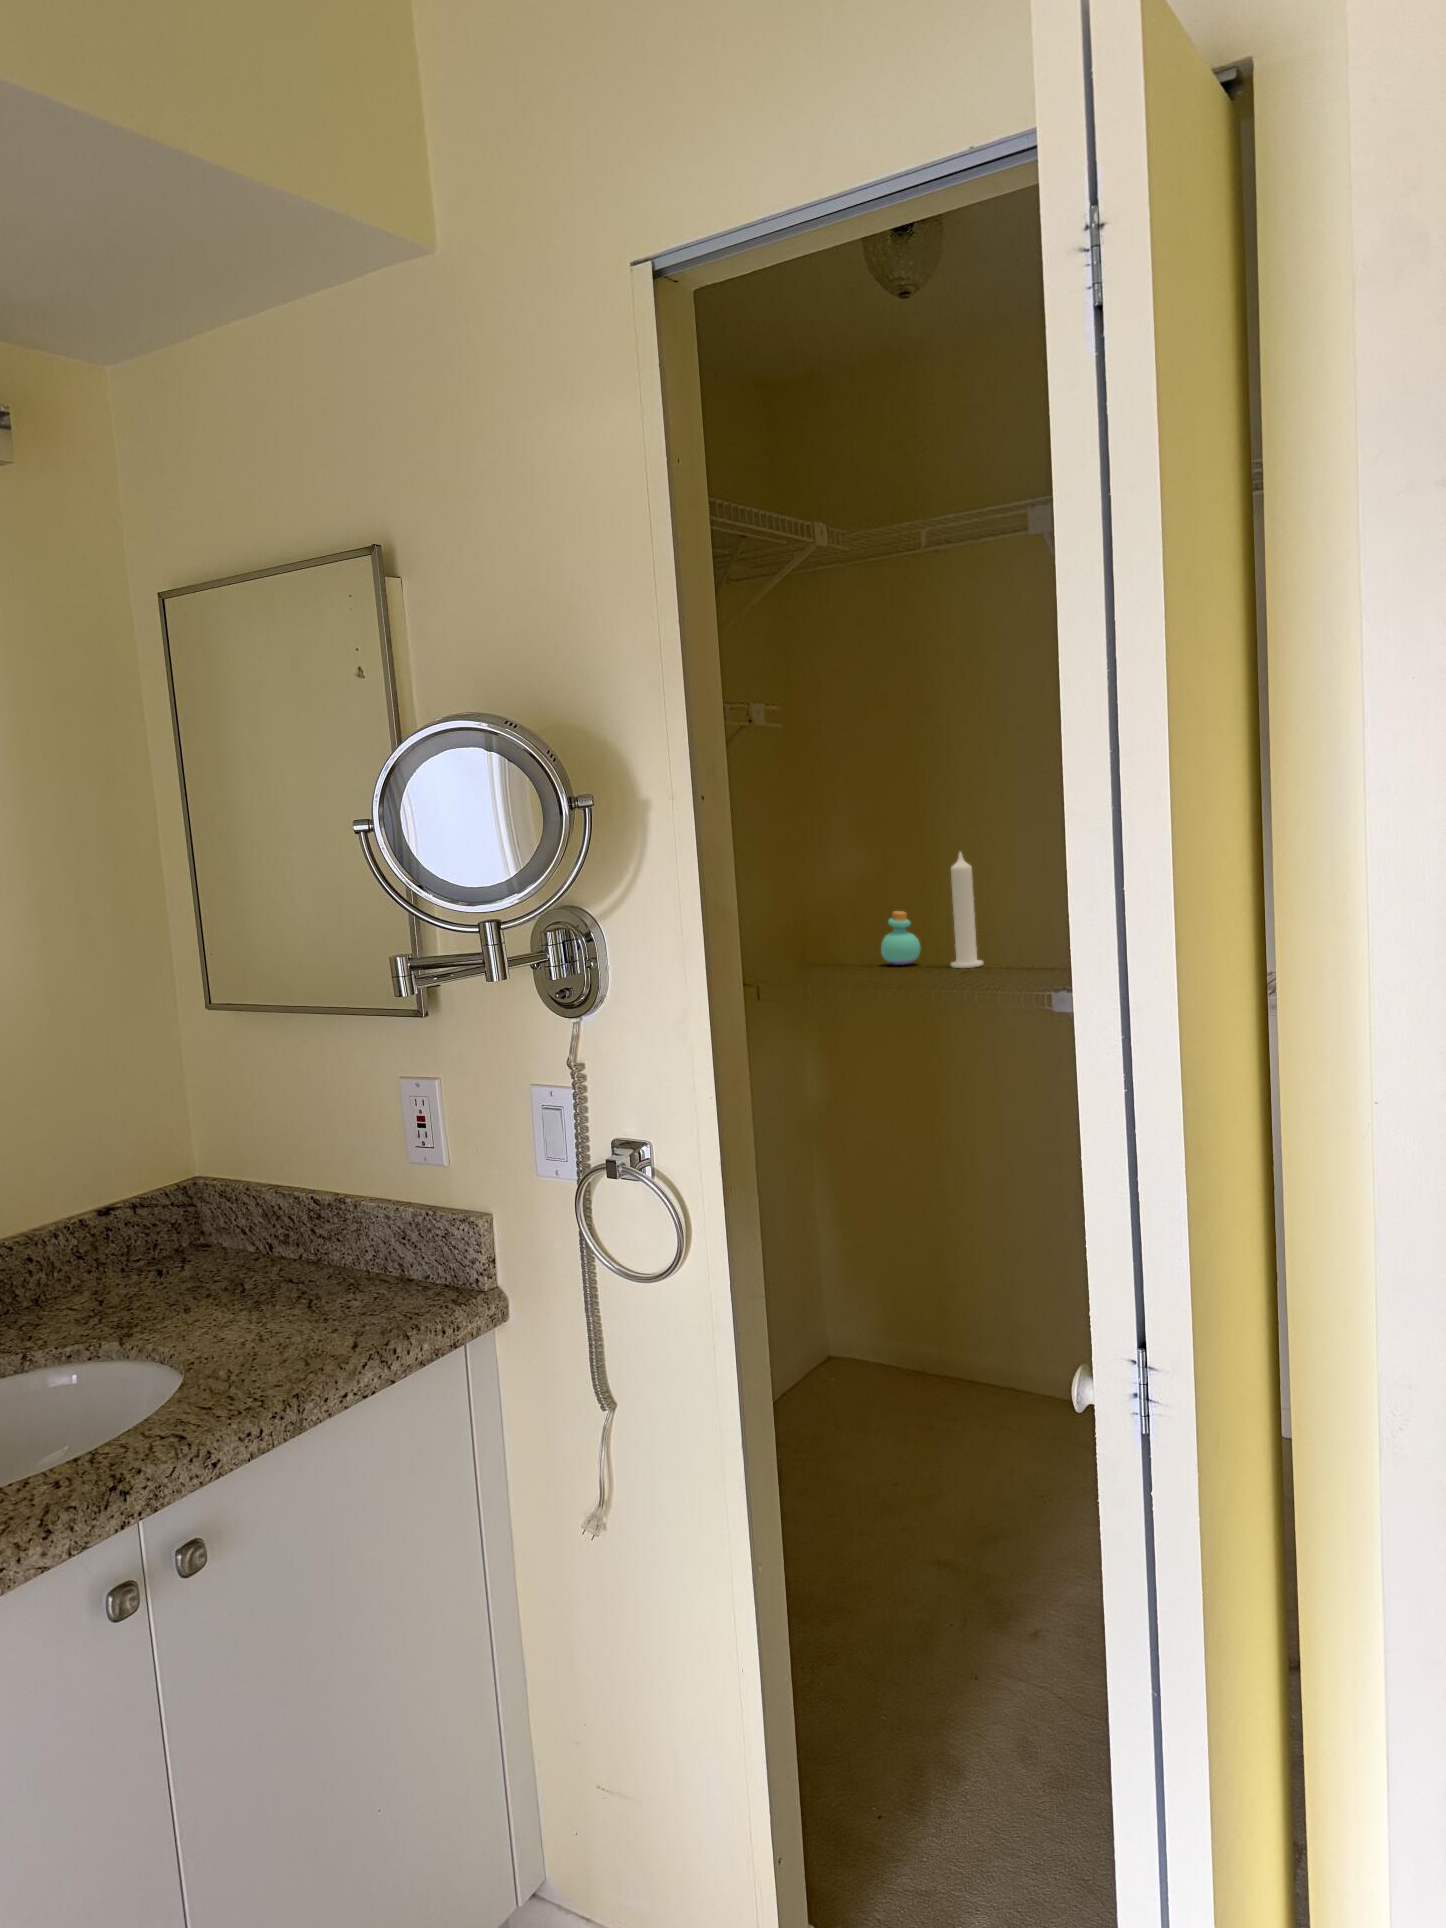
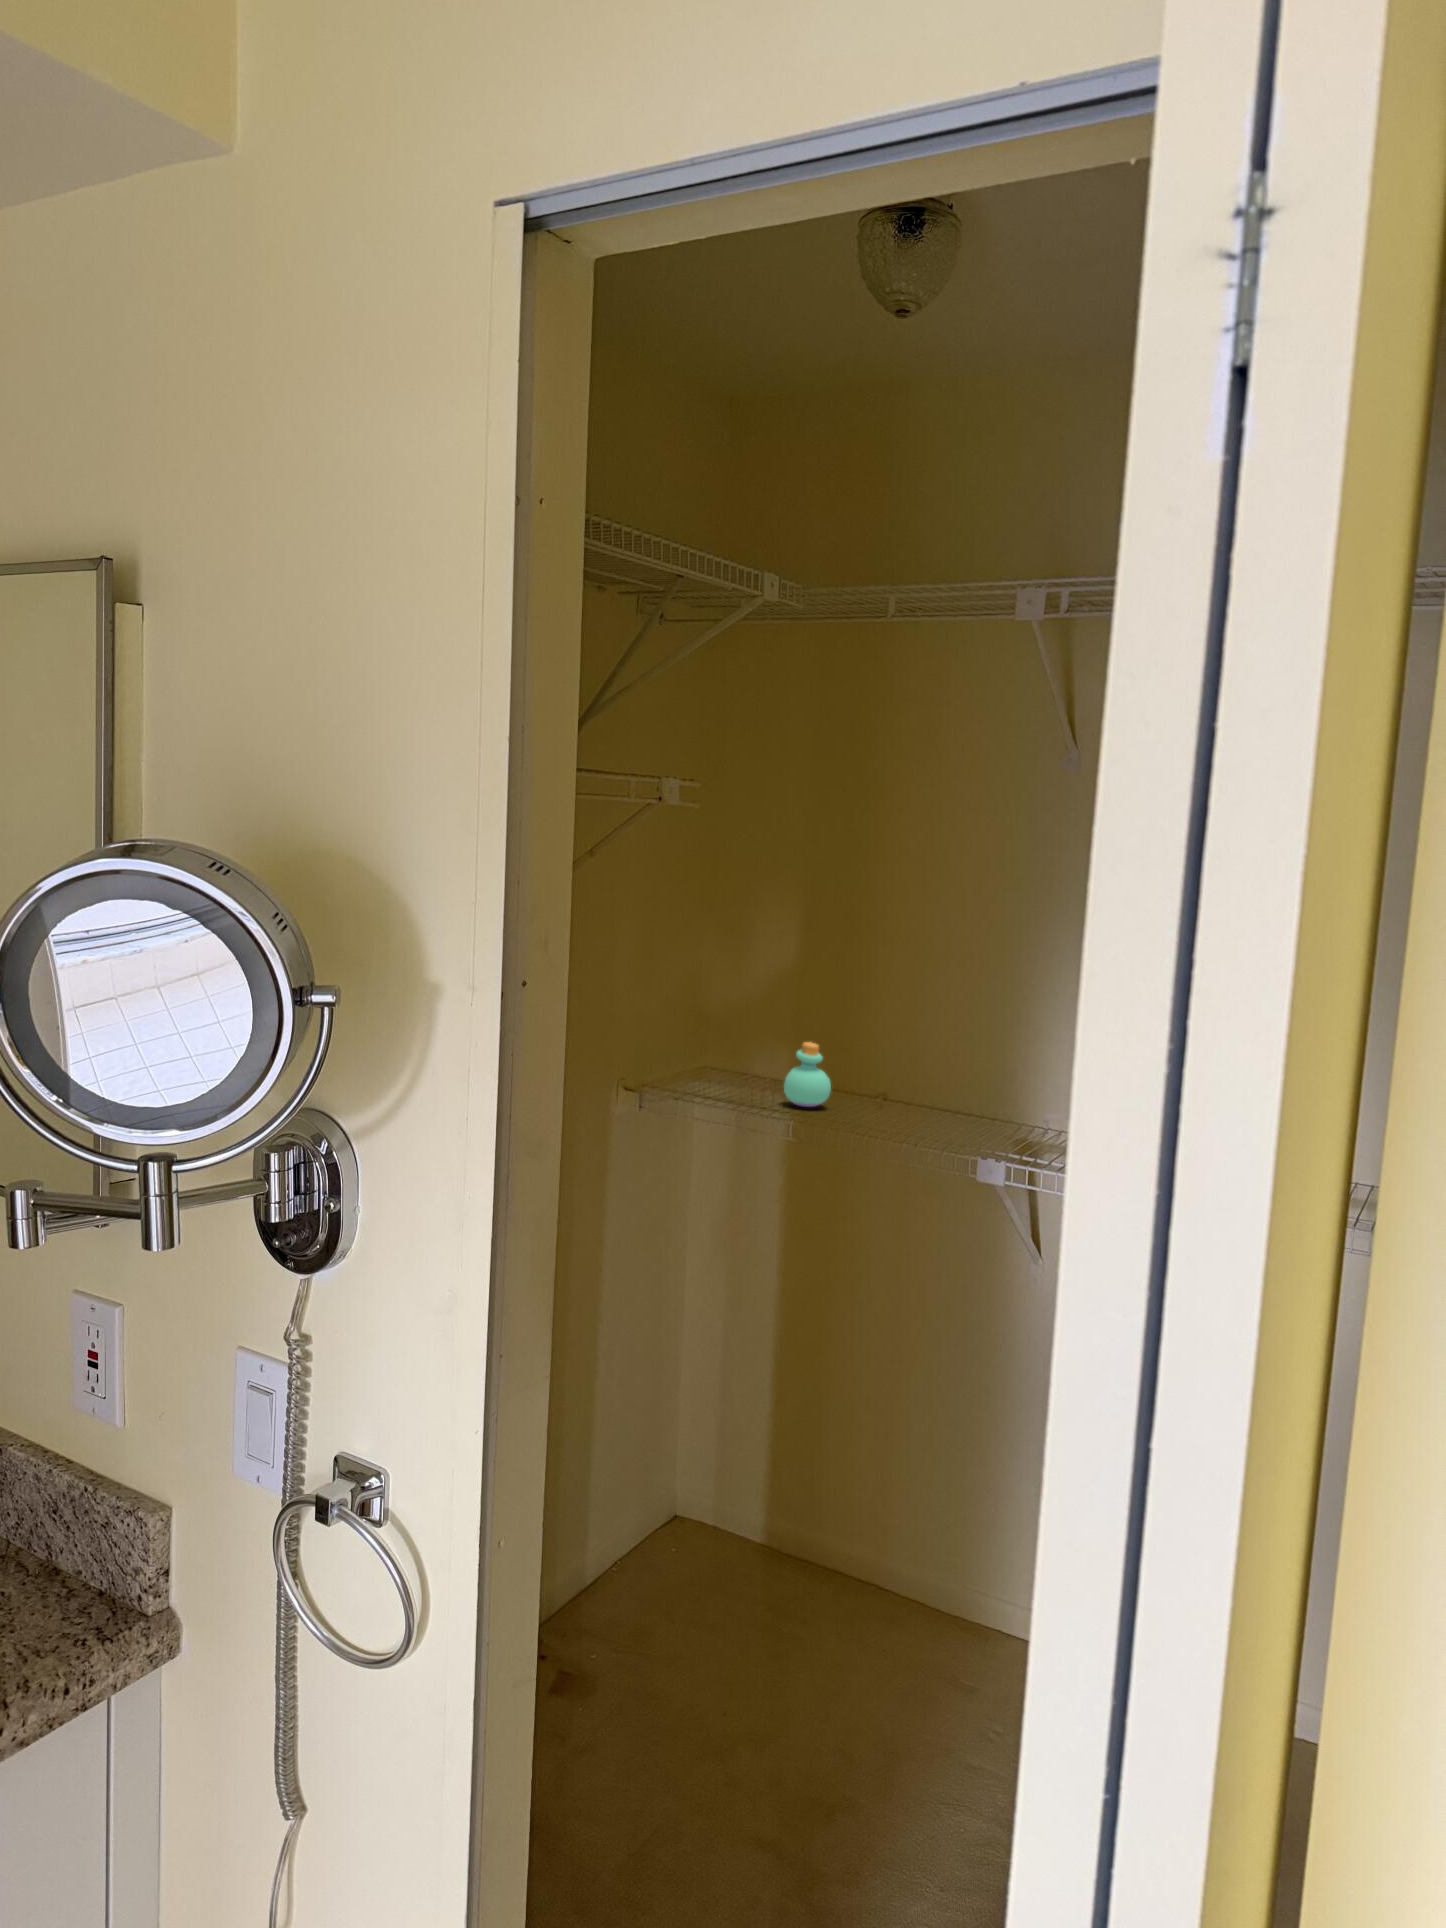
candle: present [951,852,983,968] -> none [863,984,903,1124]

